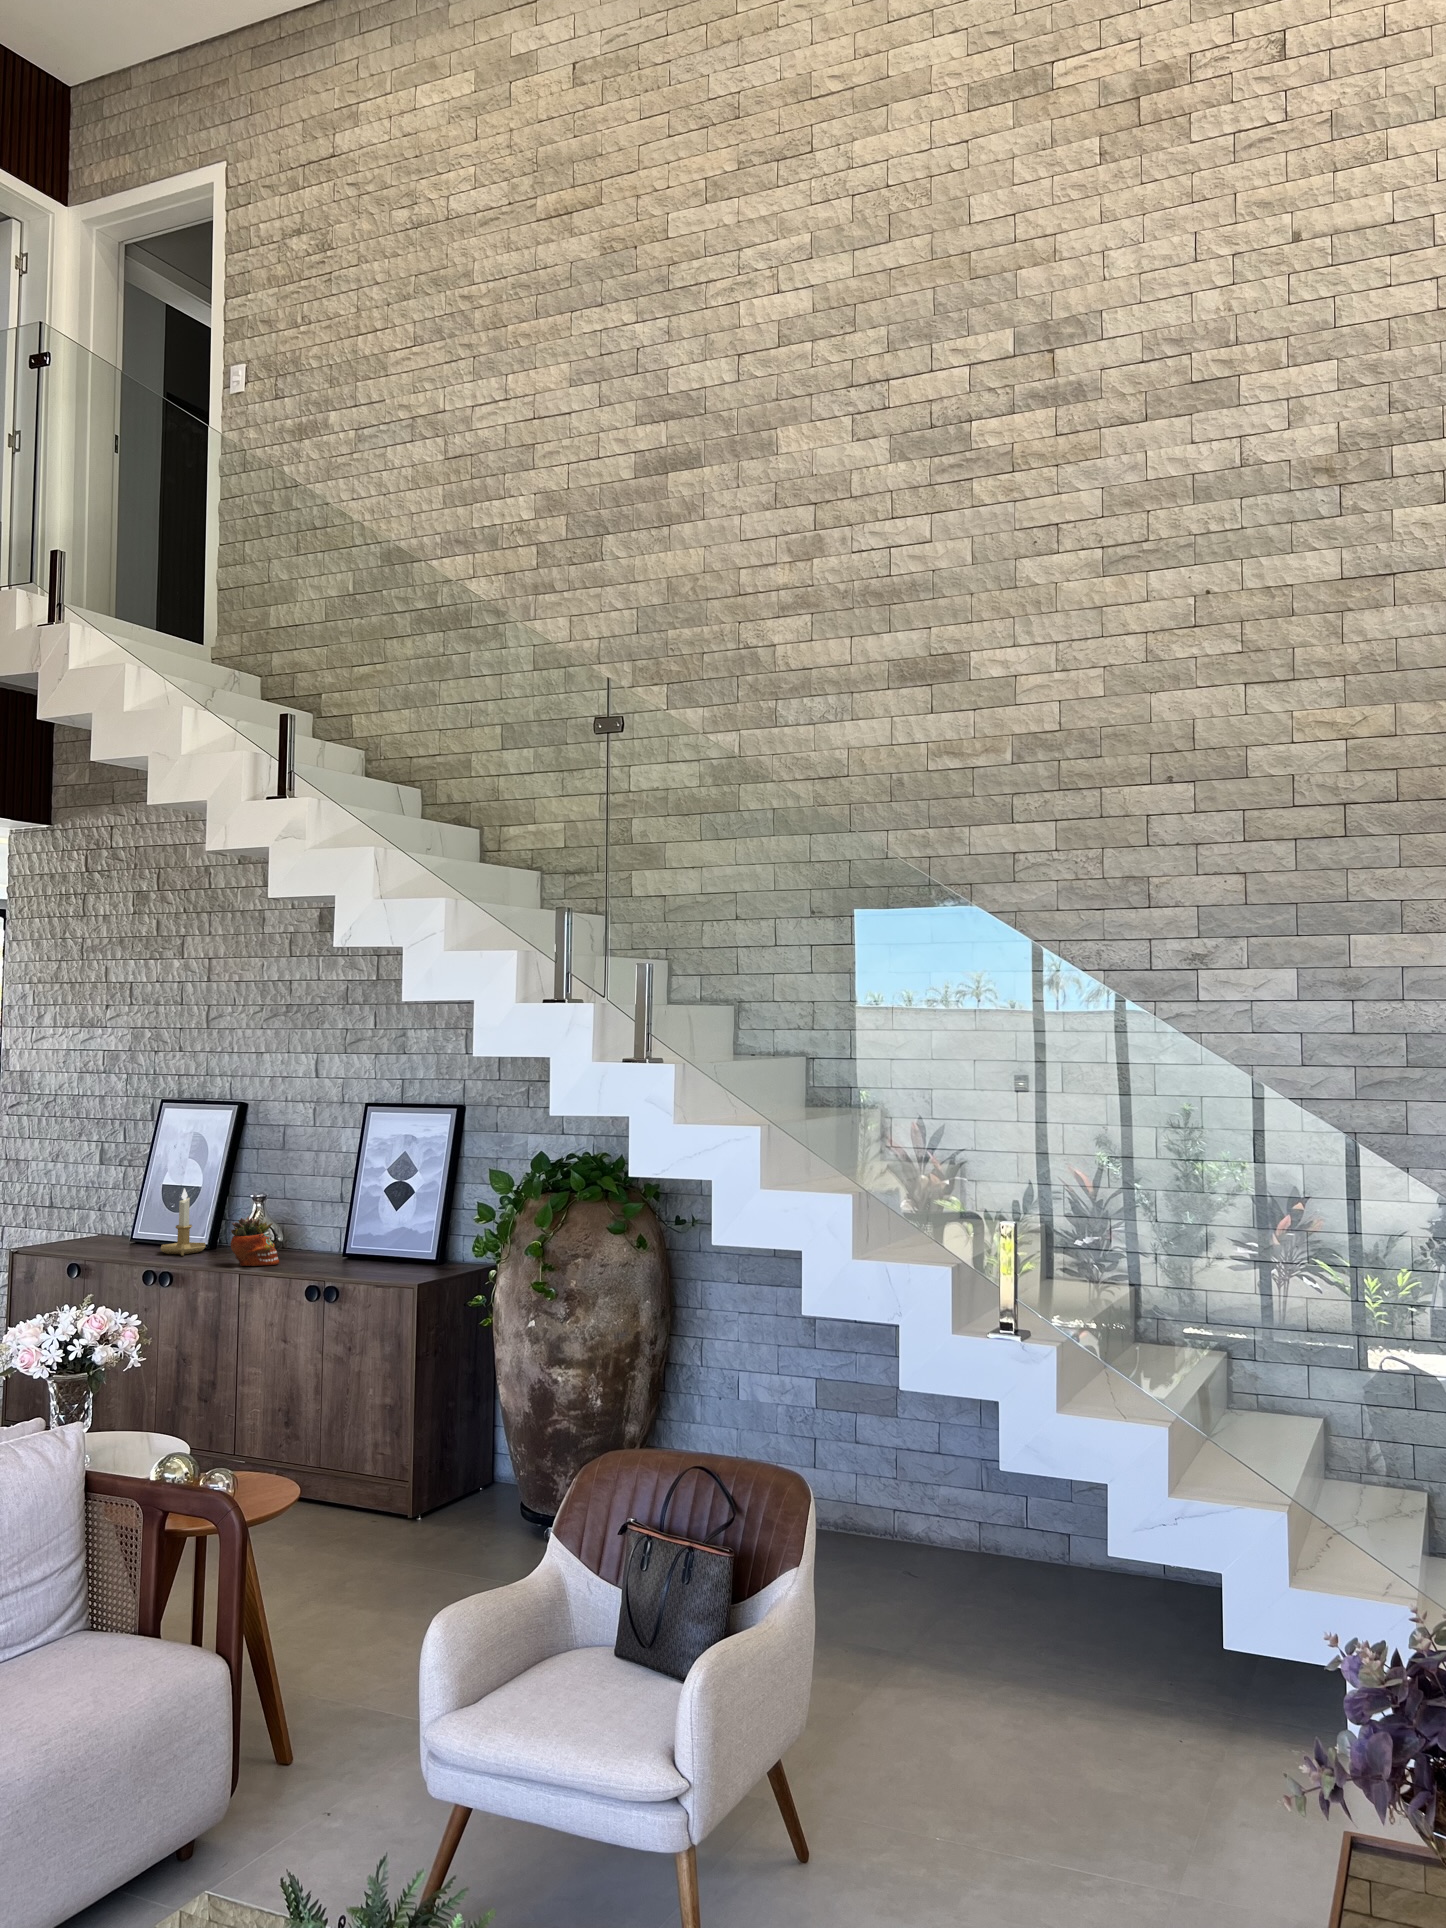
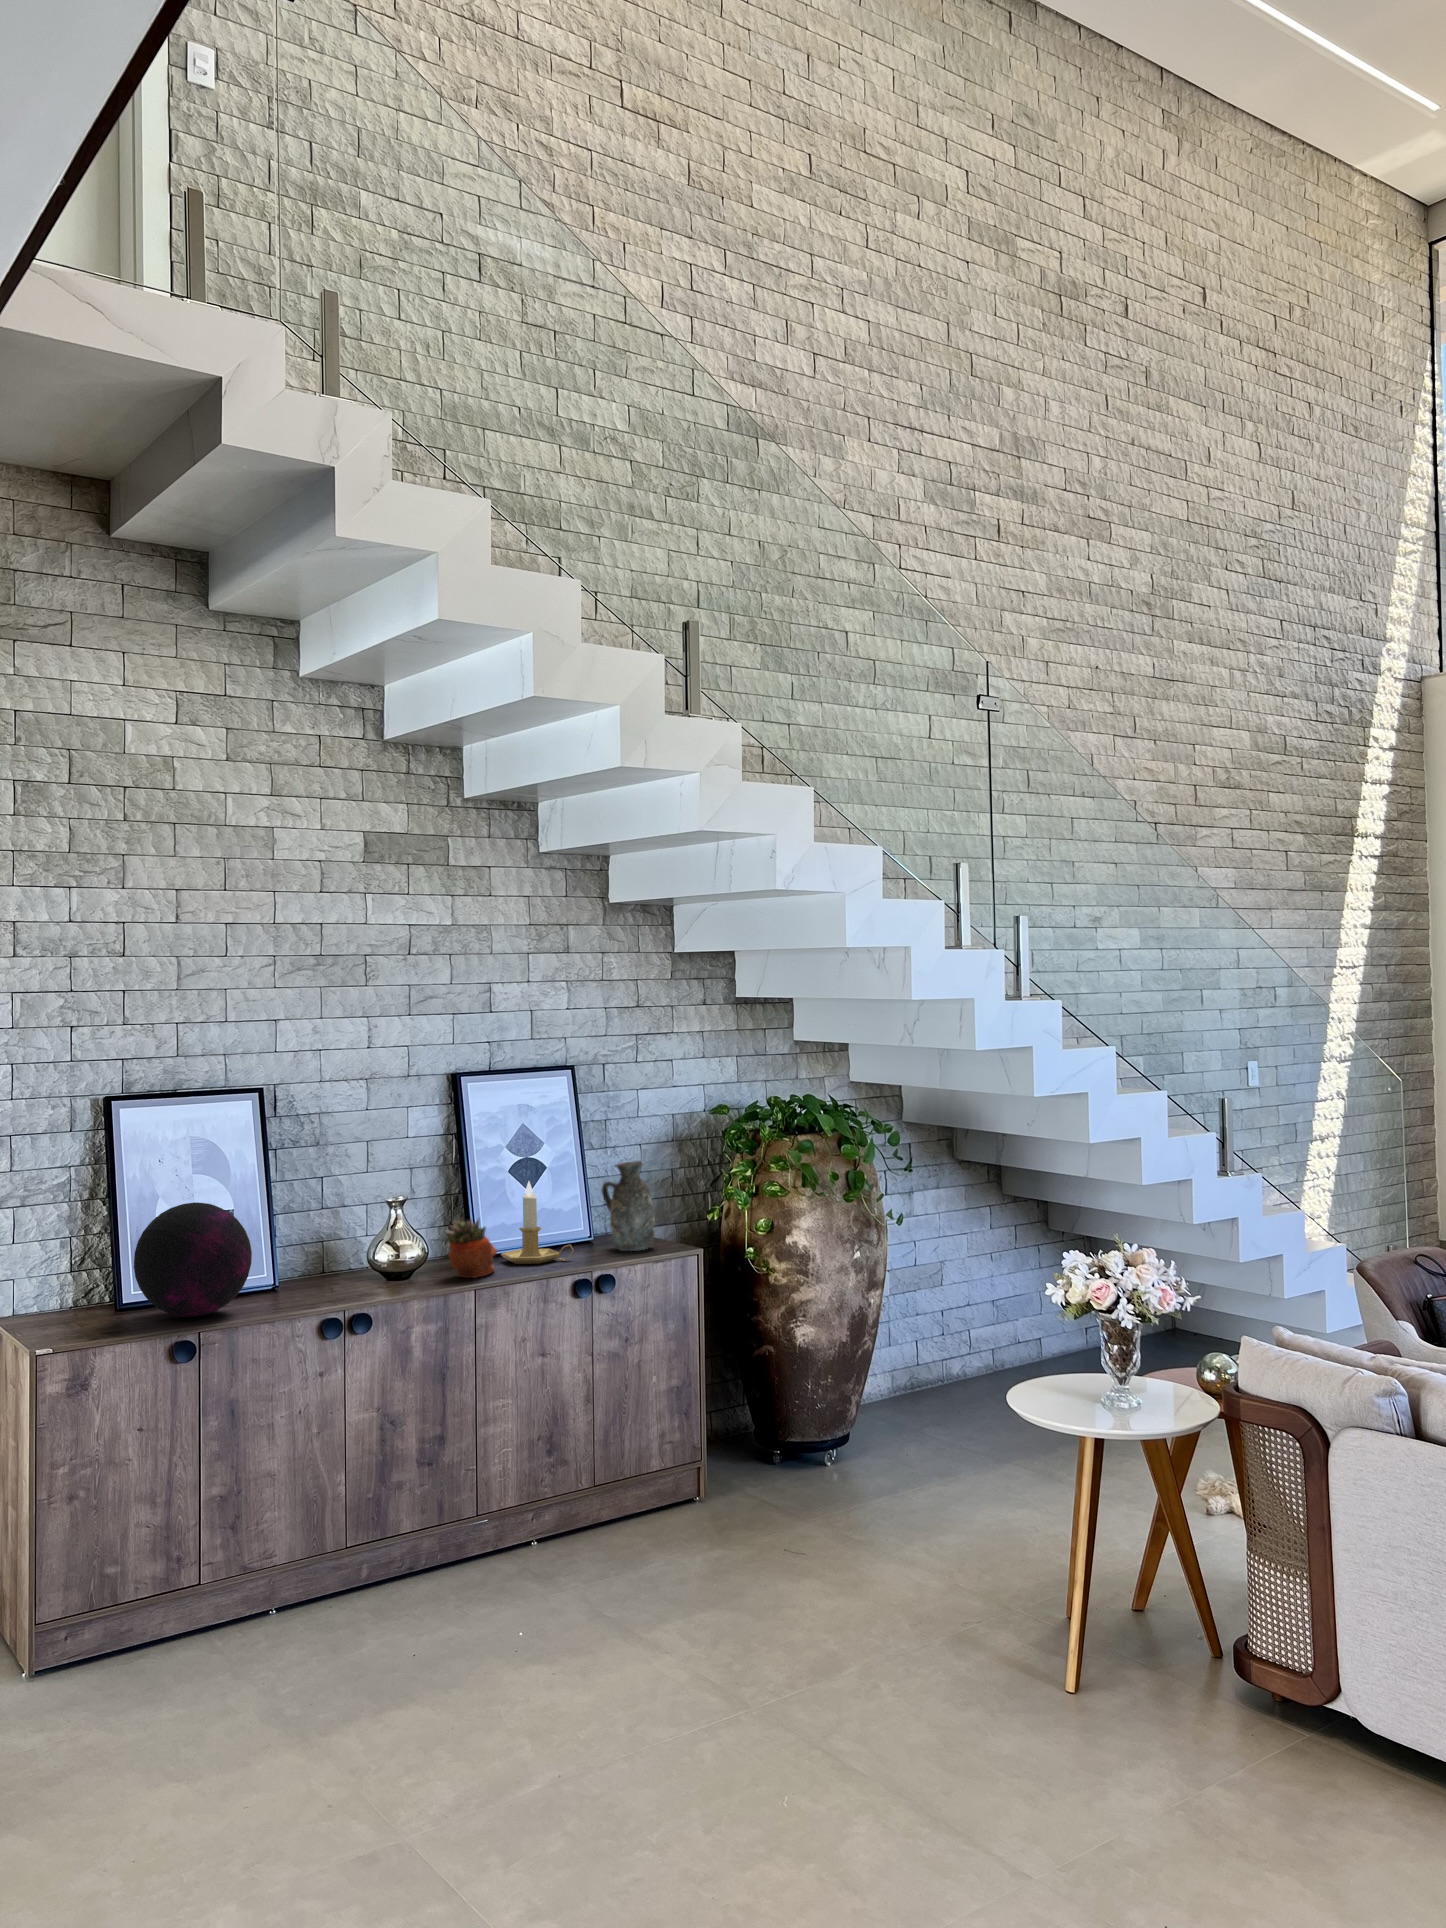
decorative orb: none [58,1173,141,1250] -> present [134,1202,252,1317]
candlestick: present [161,1188,205,1256] -> present [501,1181,574,1264]
decorative vase: none [372,1195,413,1276] -> present [602,1161,655,1251]

